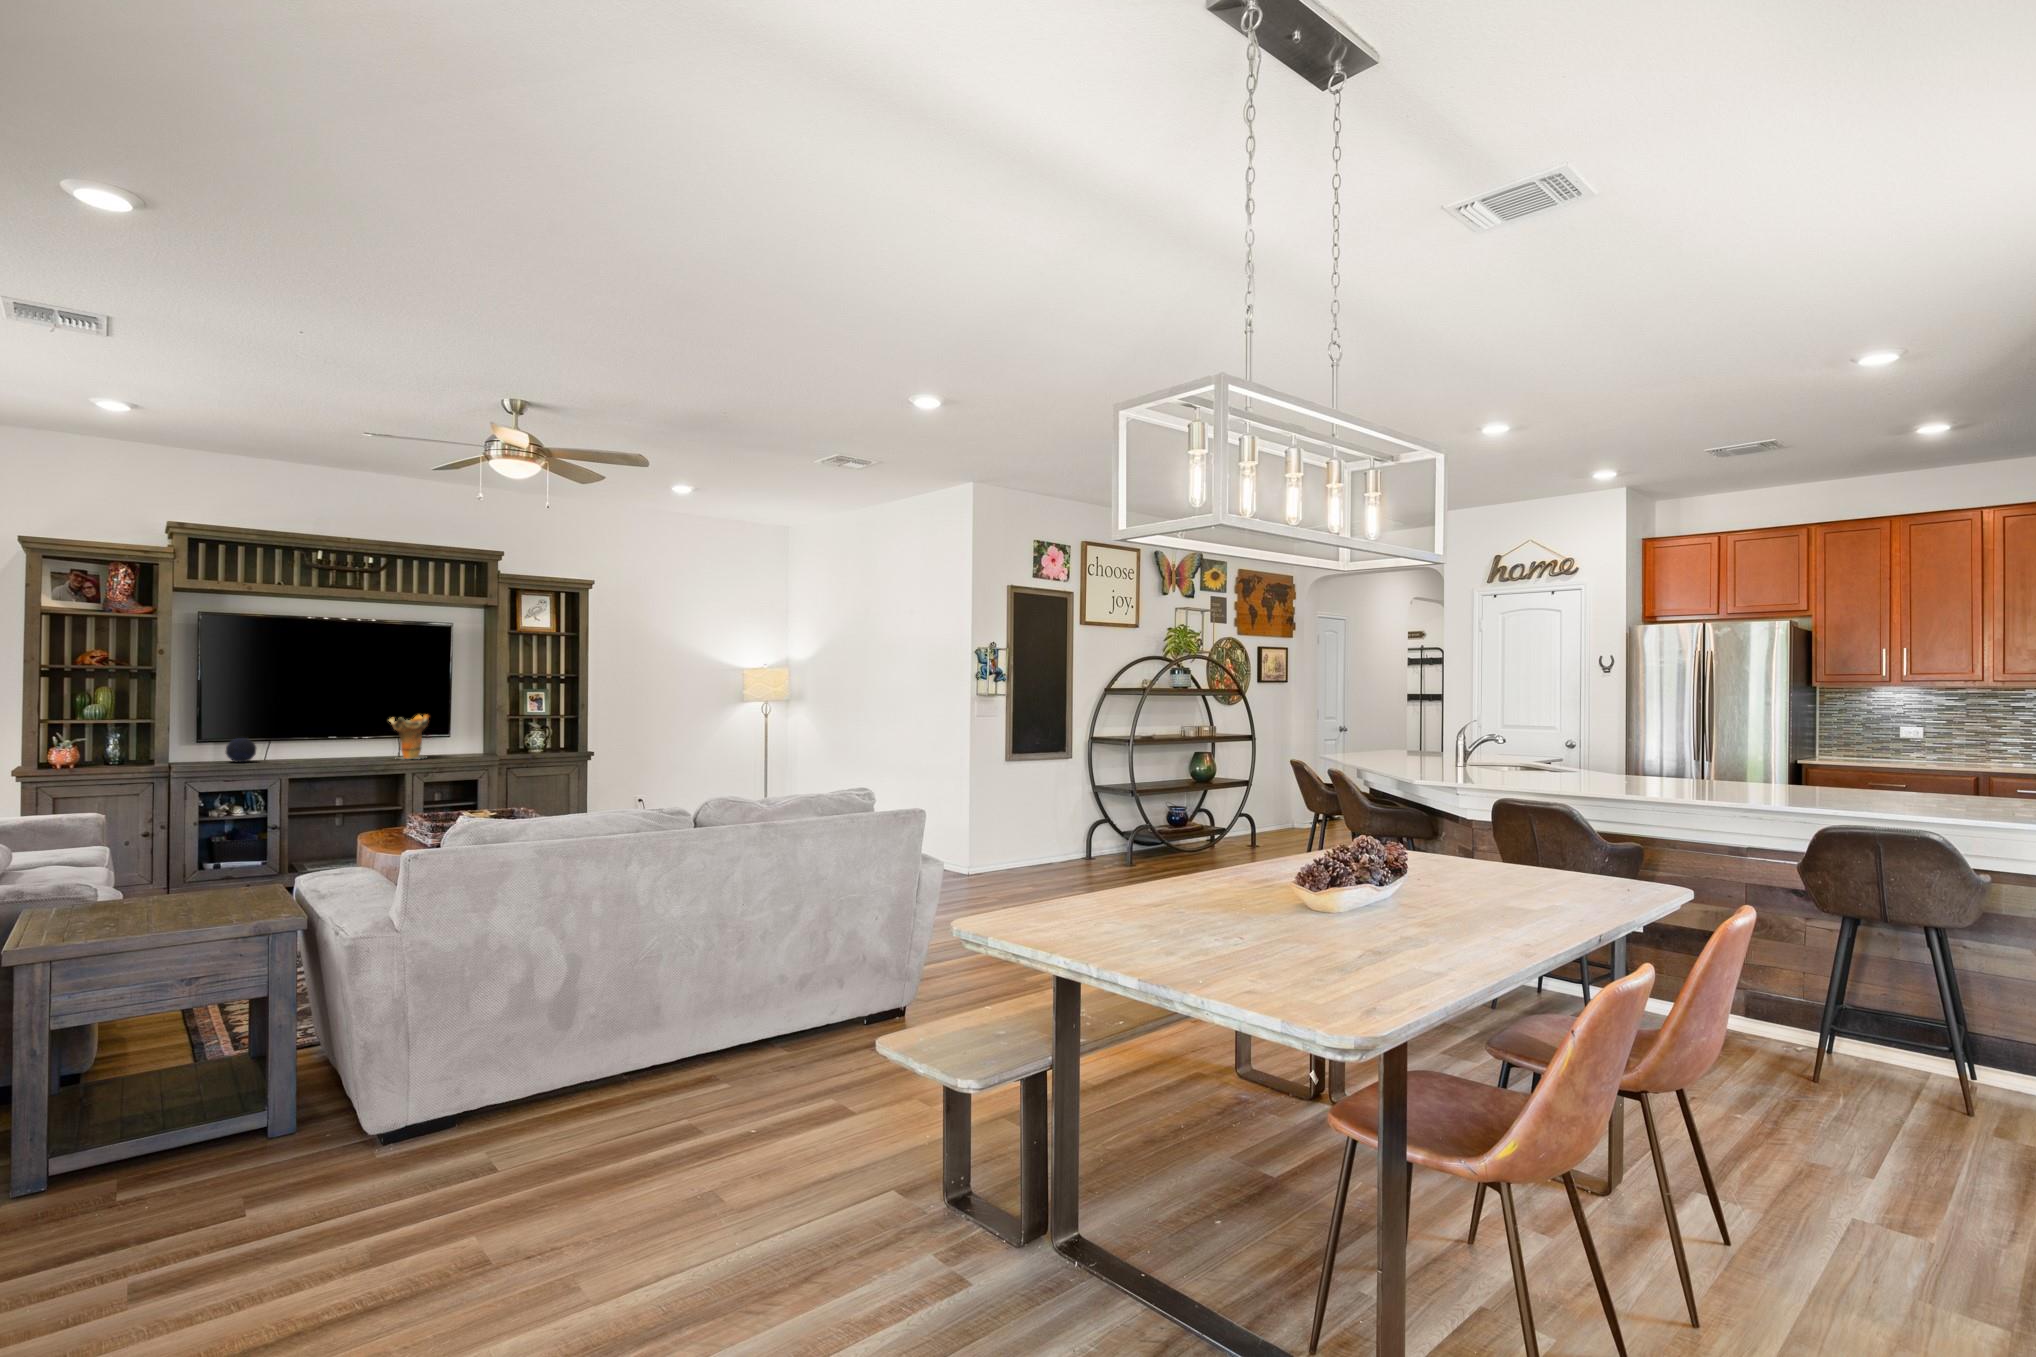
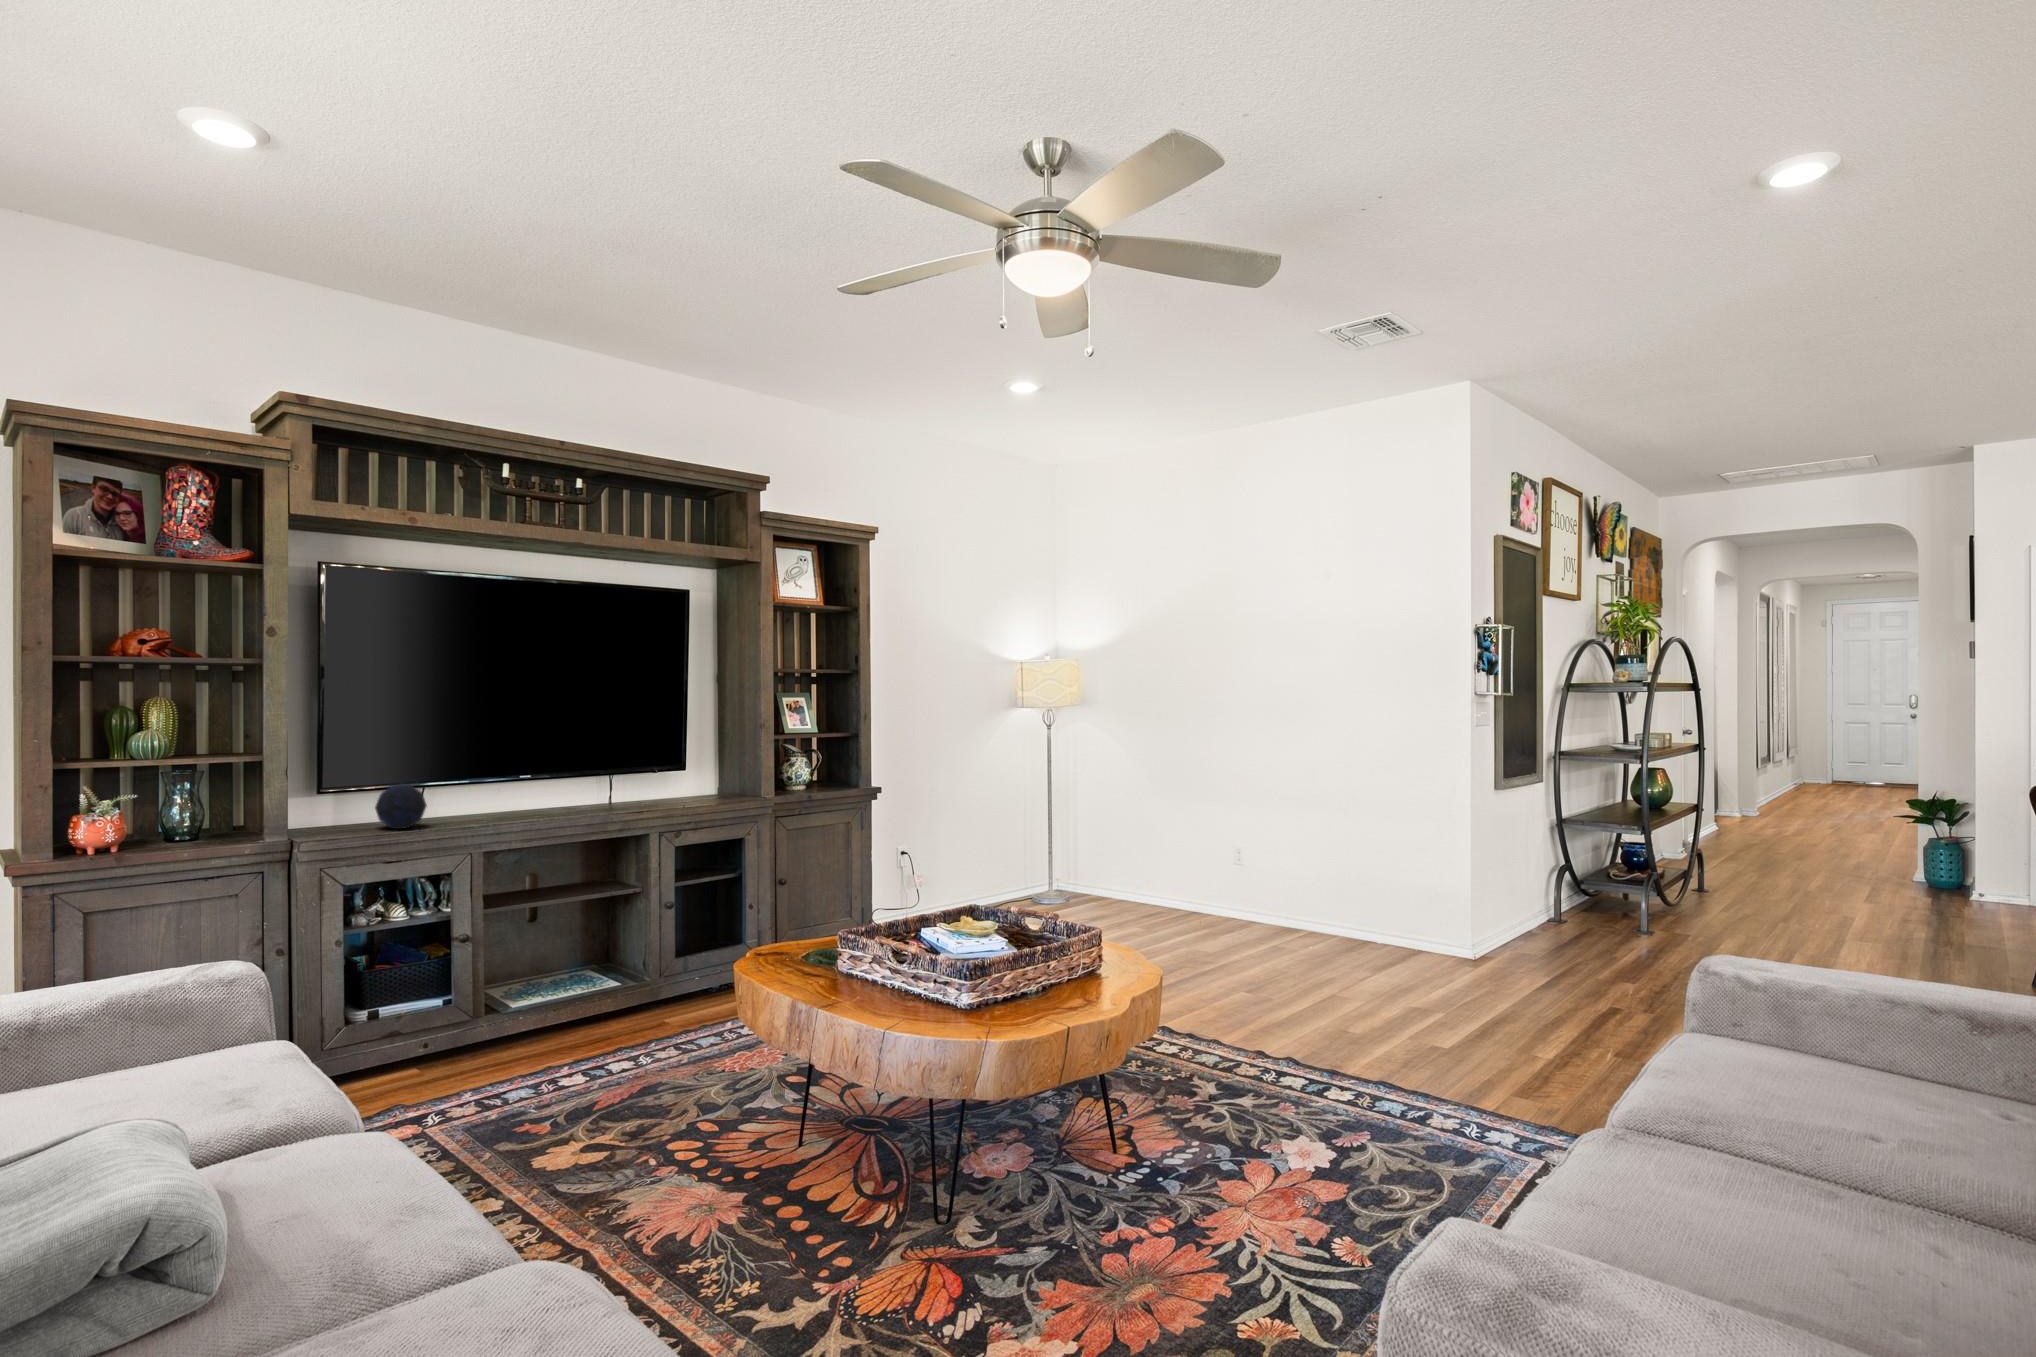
decorative vase: present [389,715,429,759] -> none [615,736,674,811]

